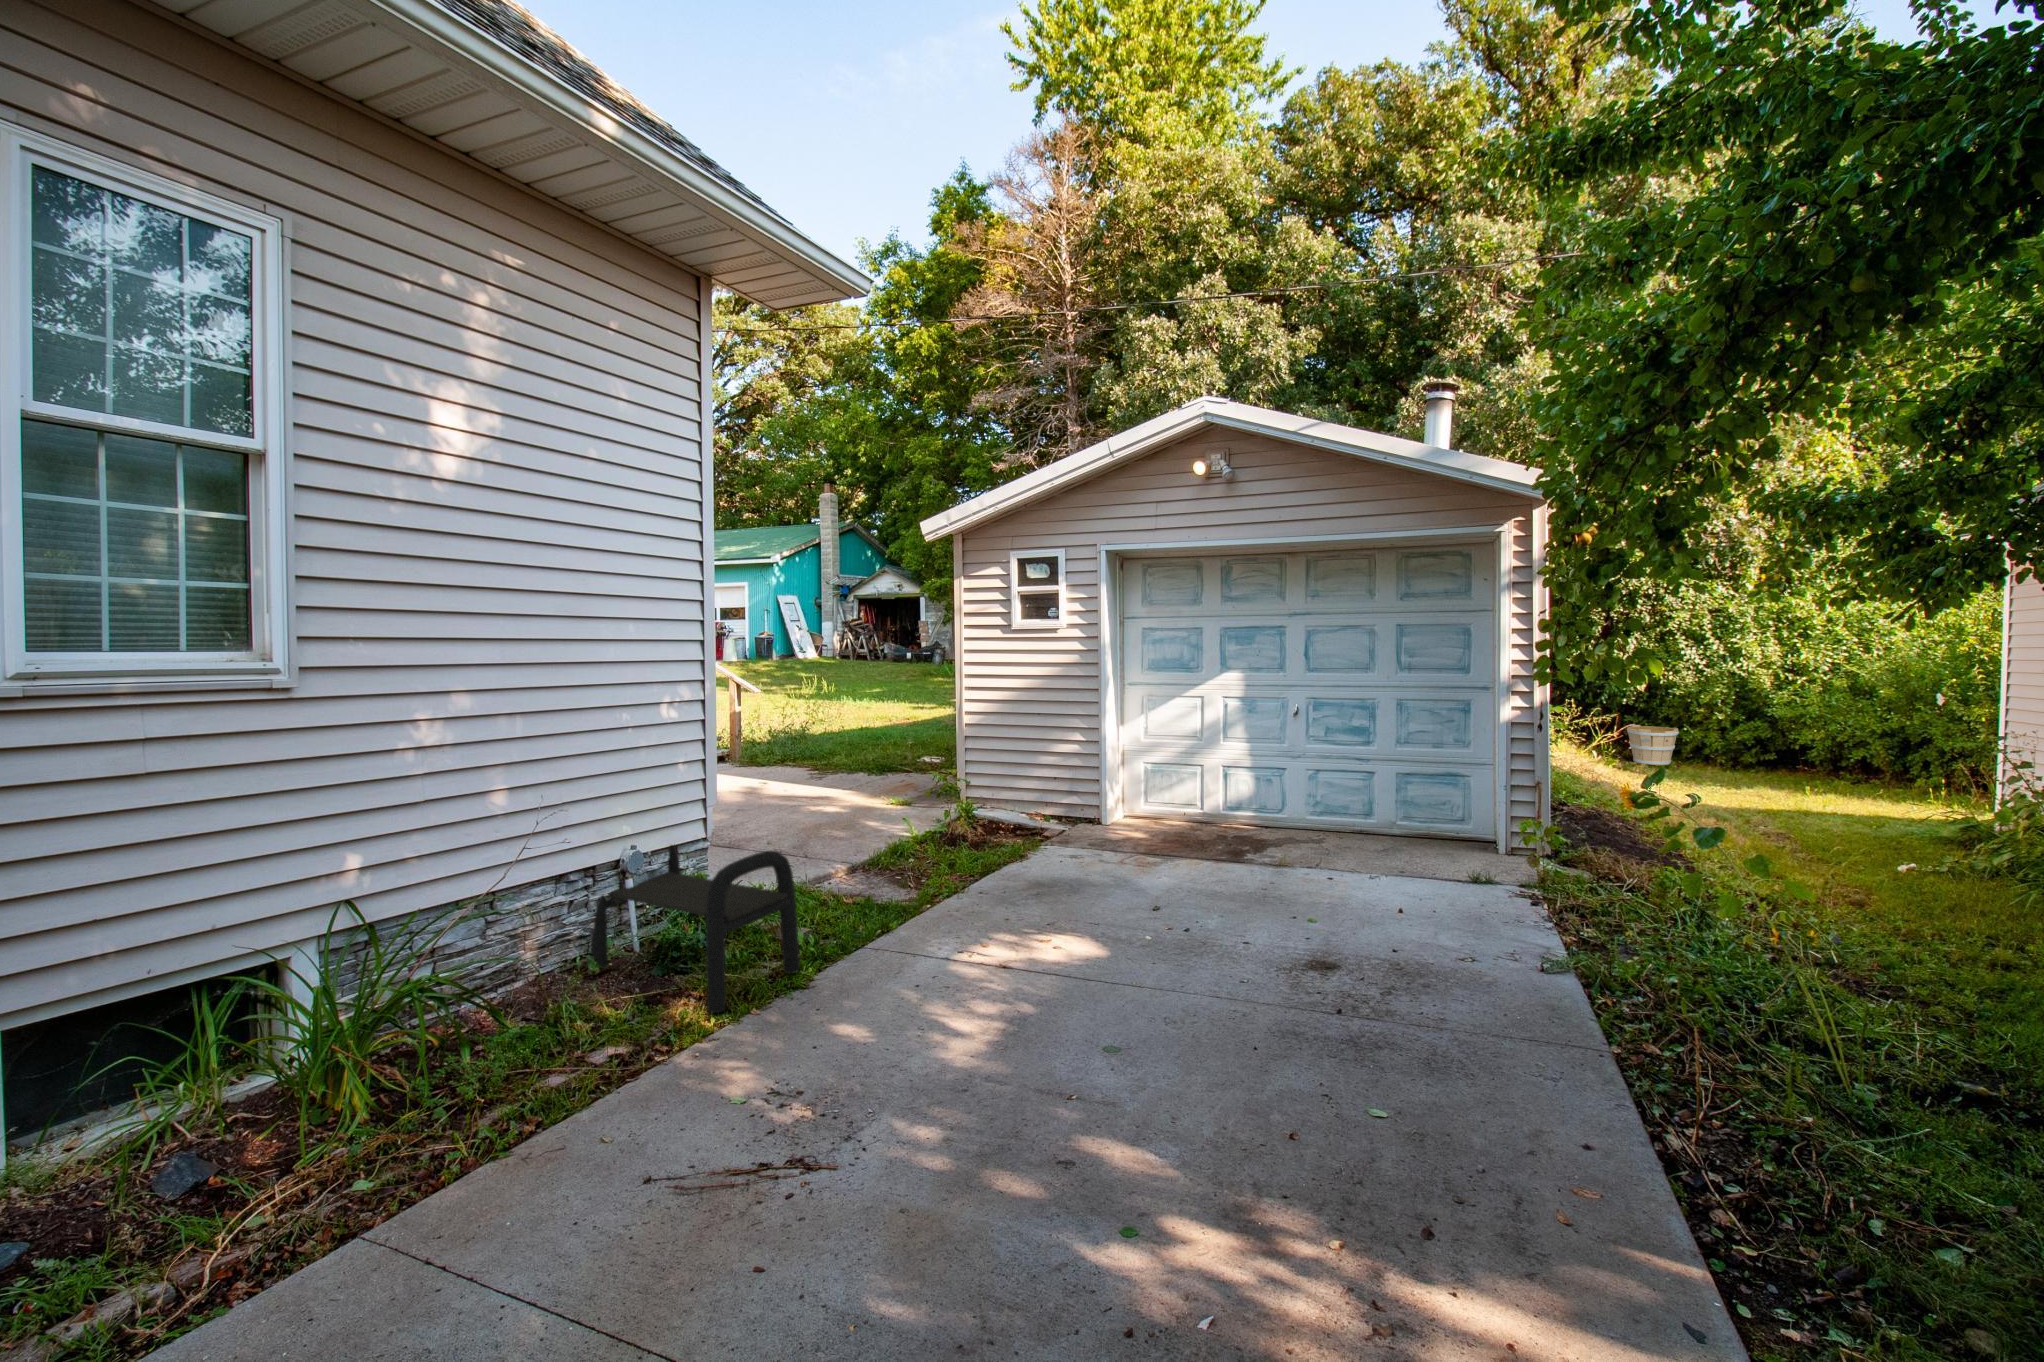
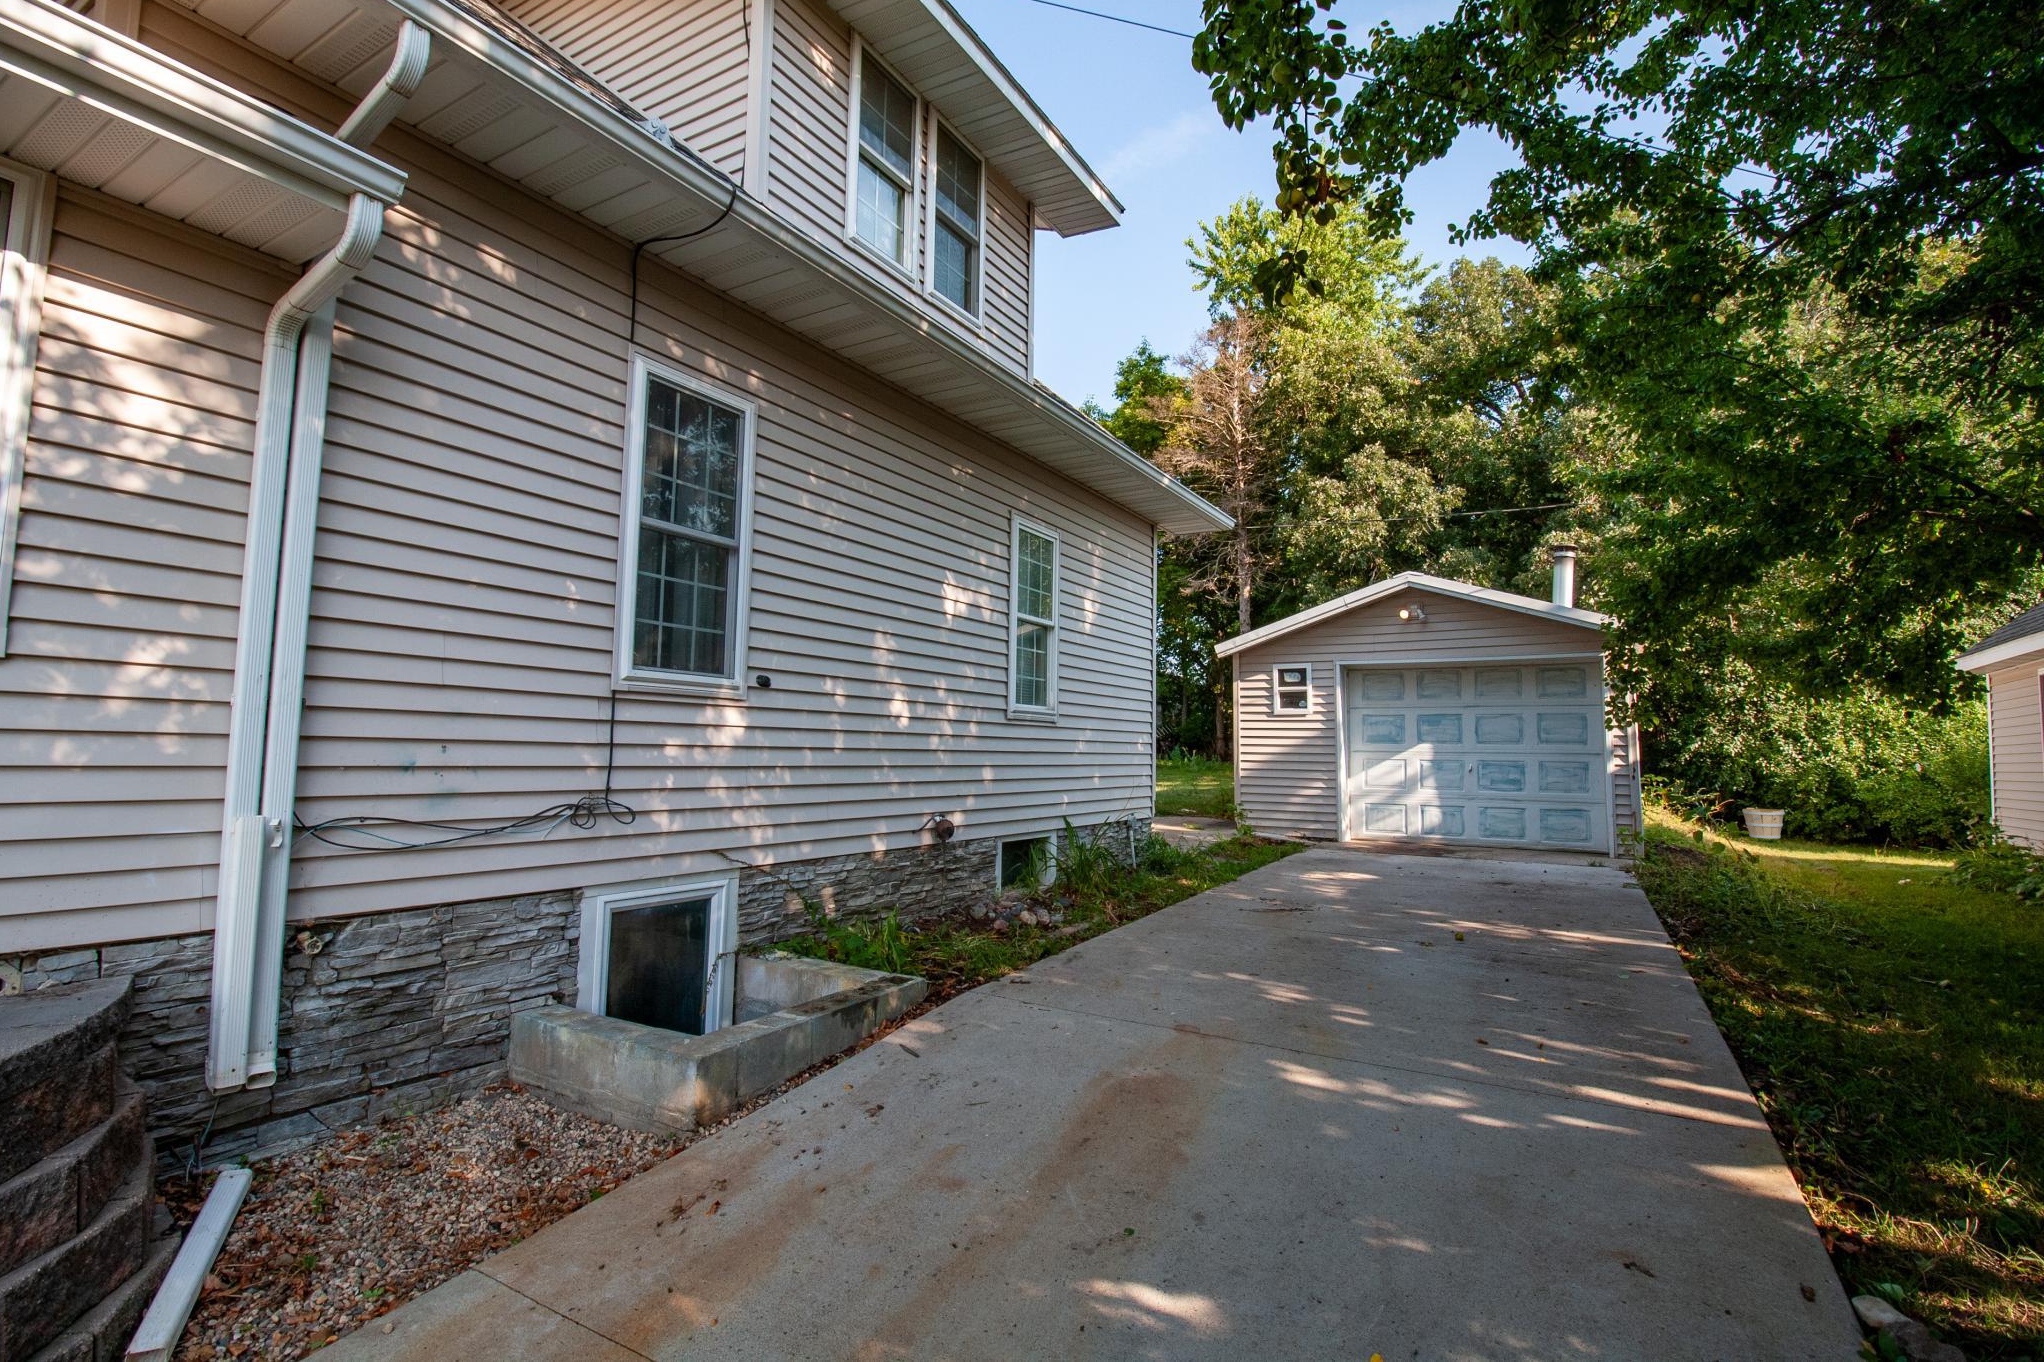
bench: present [591,845,800,1013] -> none [1114,805,1219,880]

